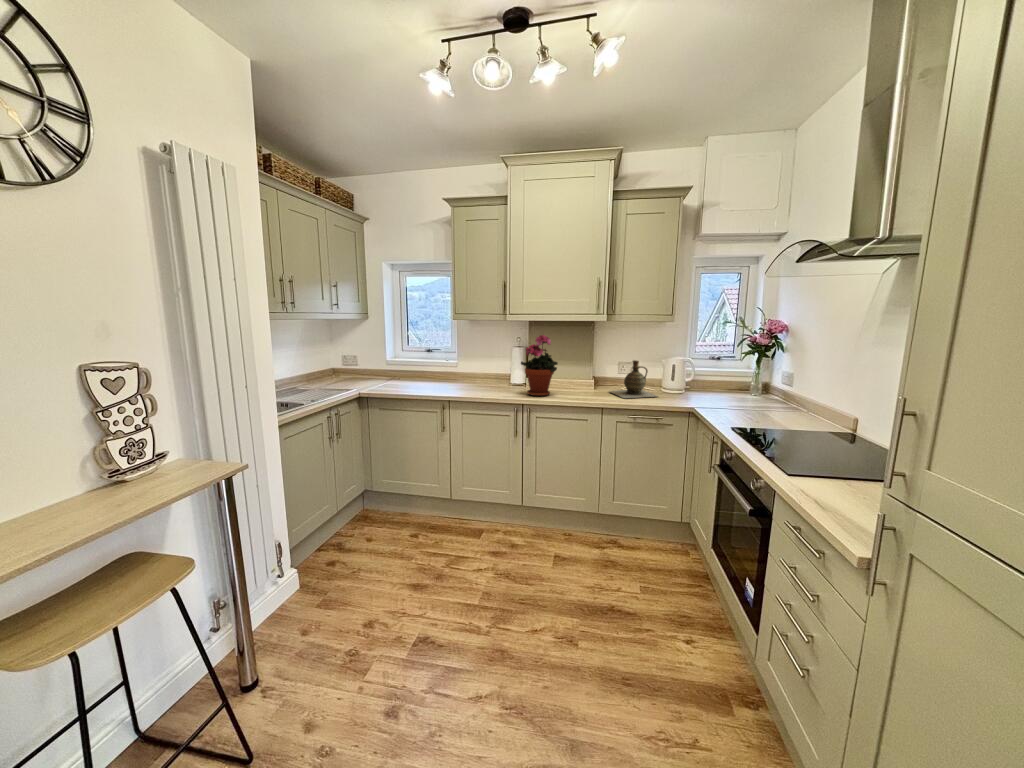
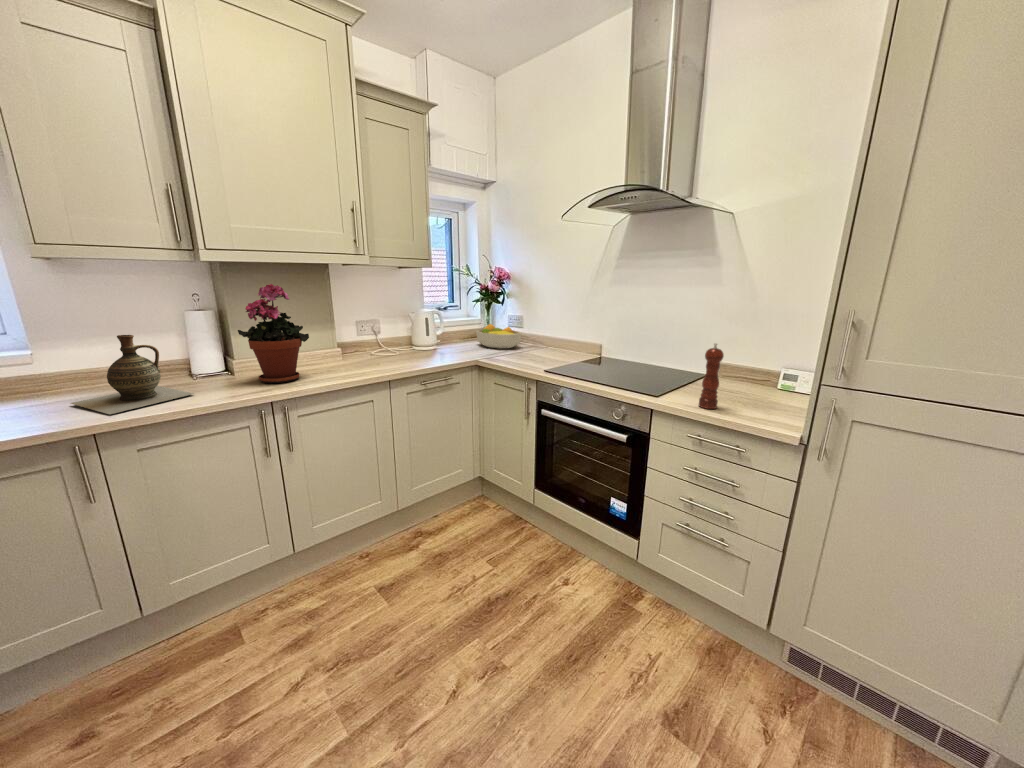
ceramic jug: present [610,360,656,398] -> present [71,335,194,414]
fruit bowl: none [726,377,773,404] -> present [476,324,521,349]
pepper mill: none [813,420,847,502] -> present [699,343,724,409]

